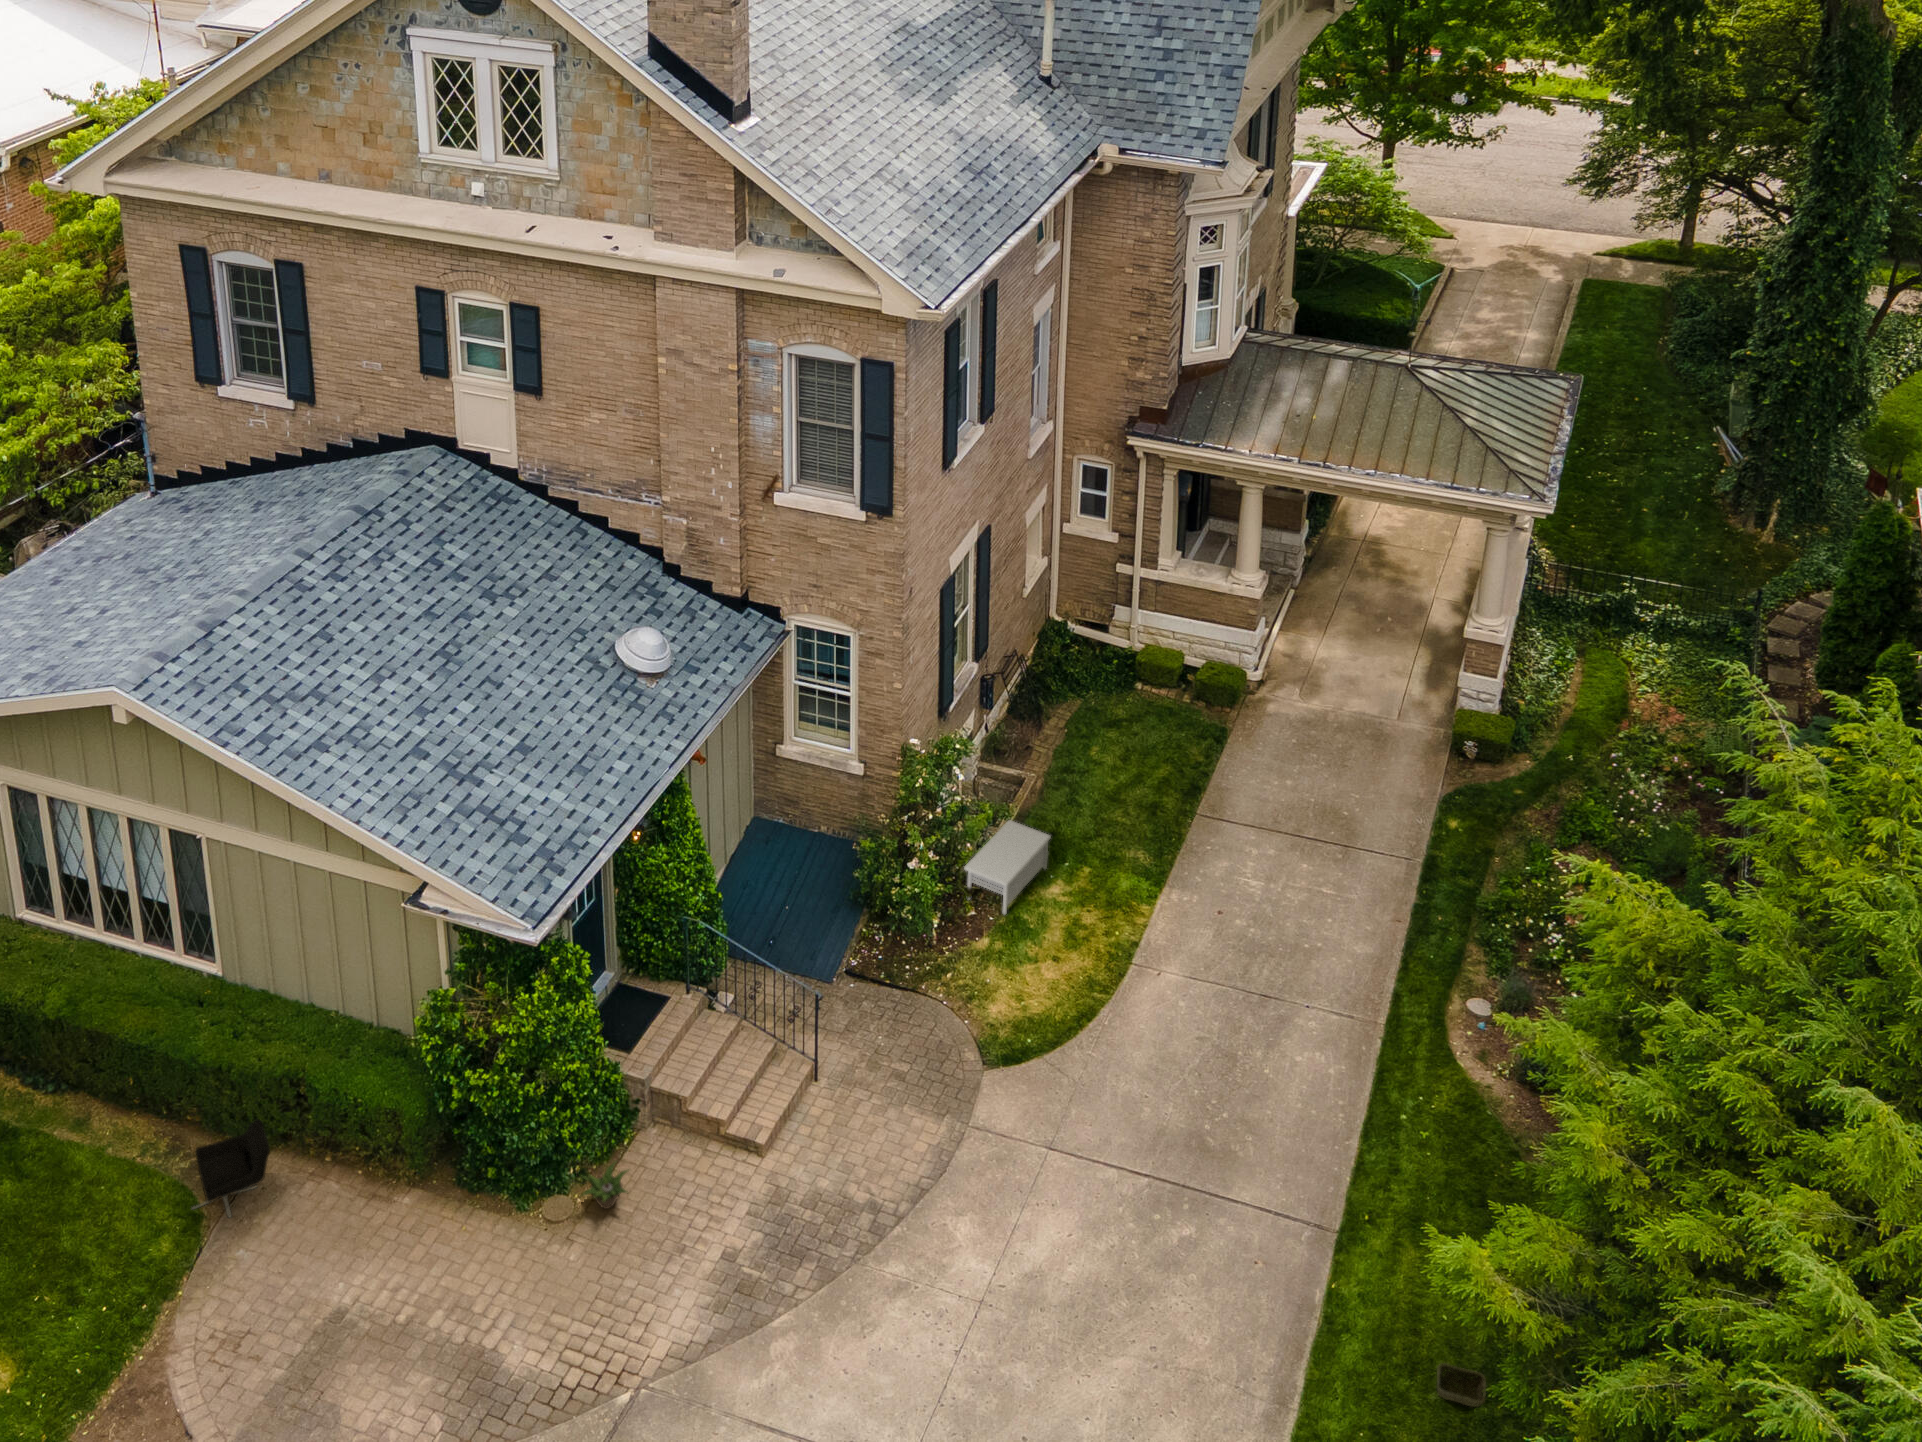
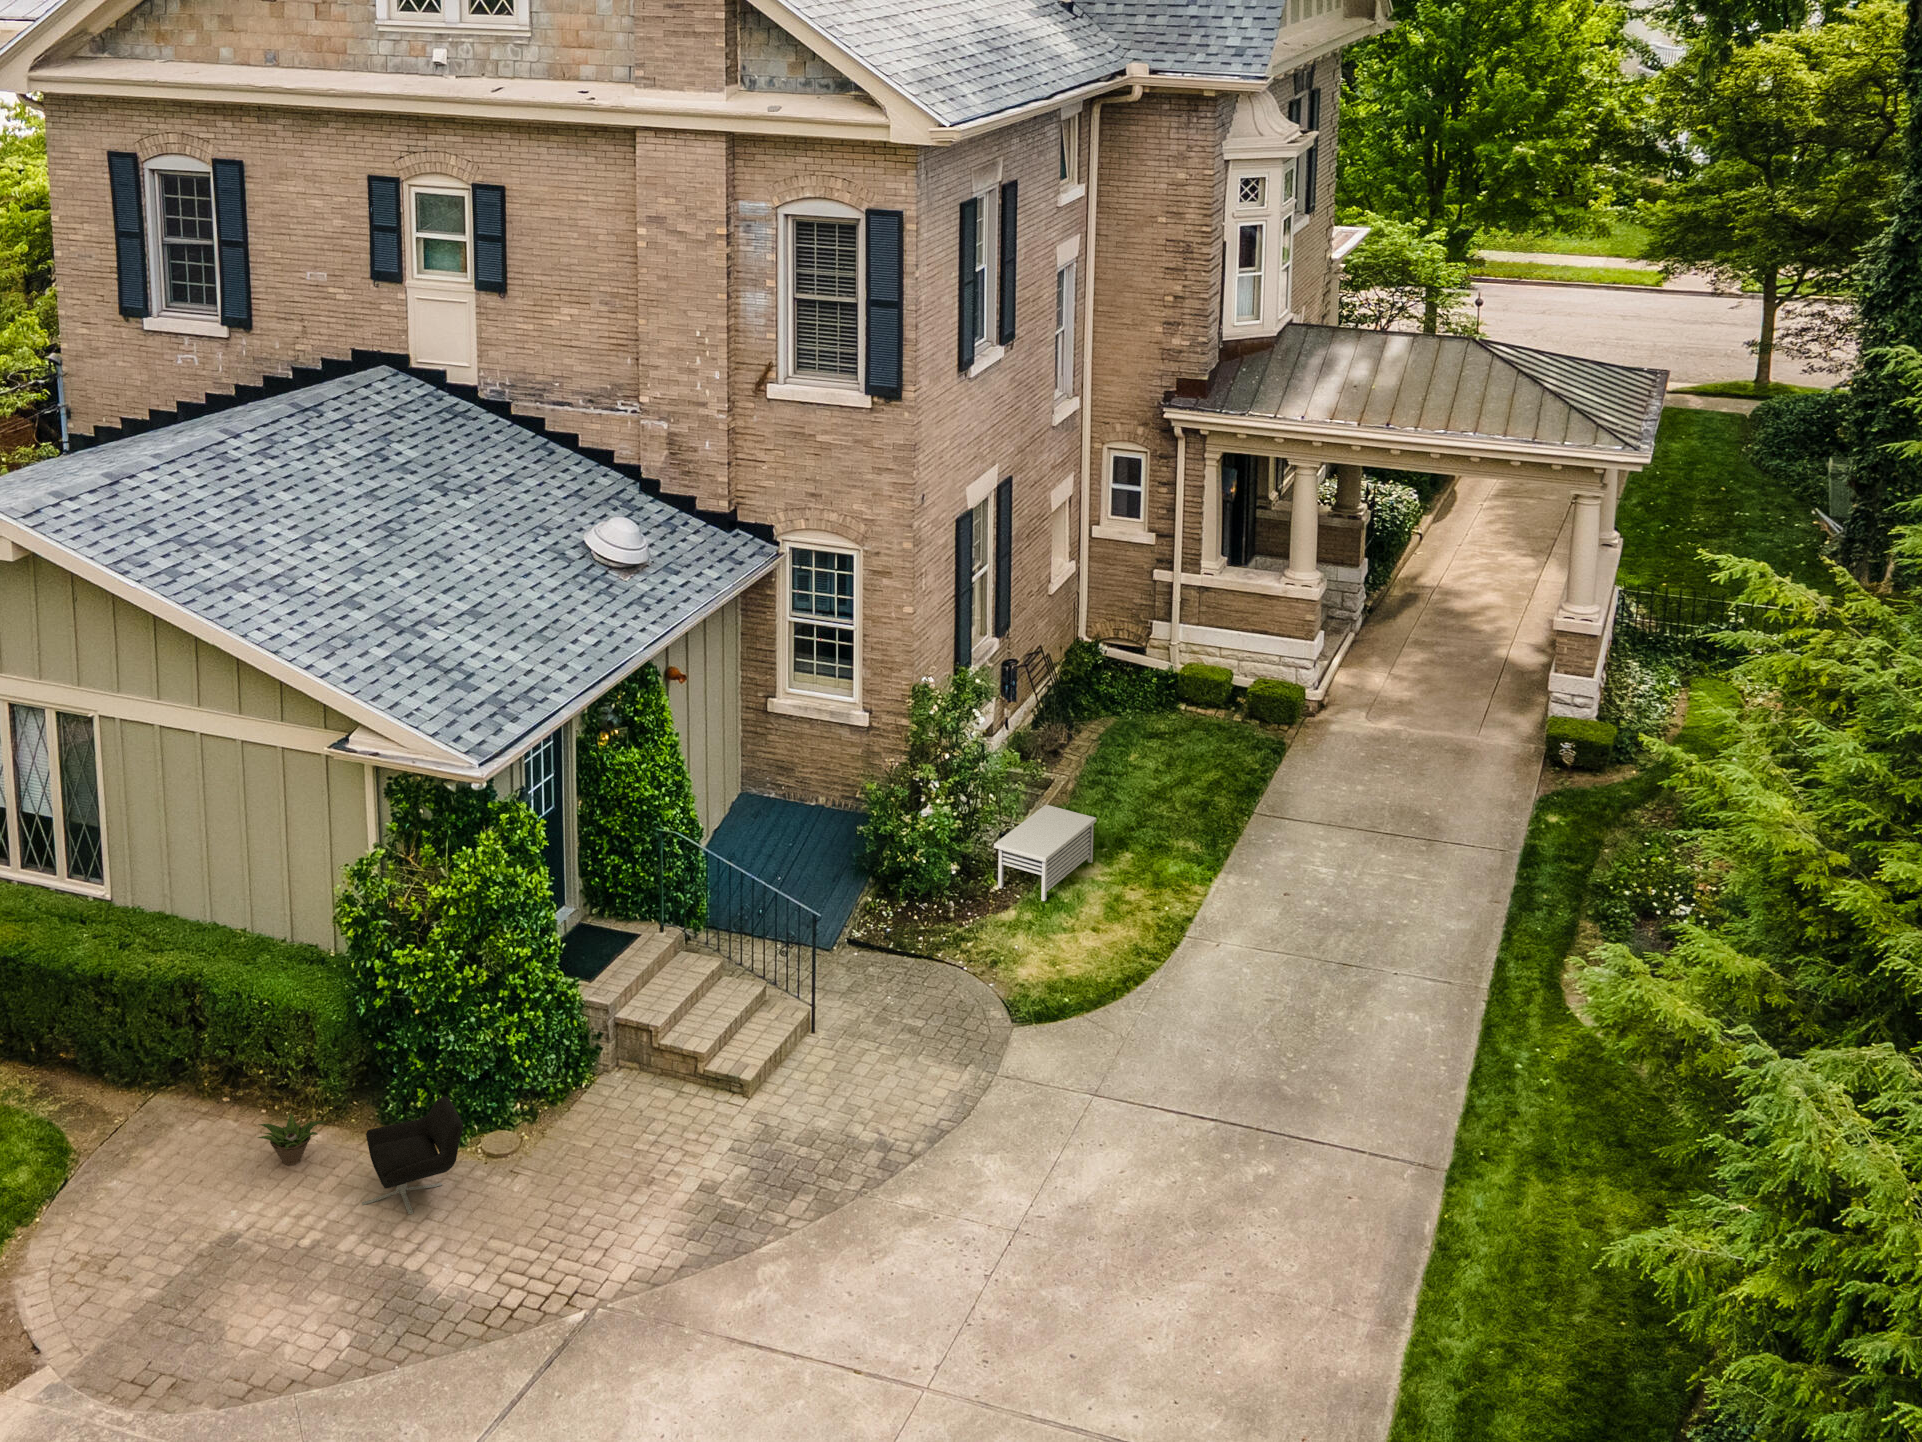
lounge chair: present [192,1120,270,1218] -> present [362,1096,463,1214]
decorative plant: present [582,1163,628,1209] -> present [258,1113,324,1165]
woven basket: present [1437,1363,1486,1407] -> none [1610,1299,1675,1350]

